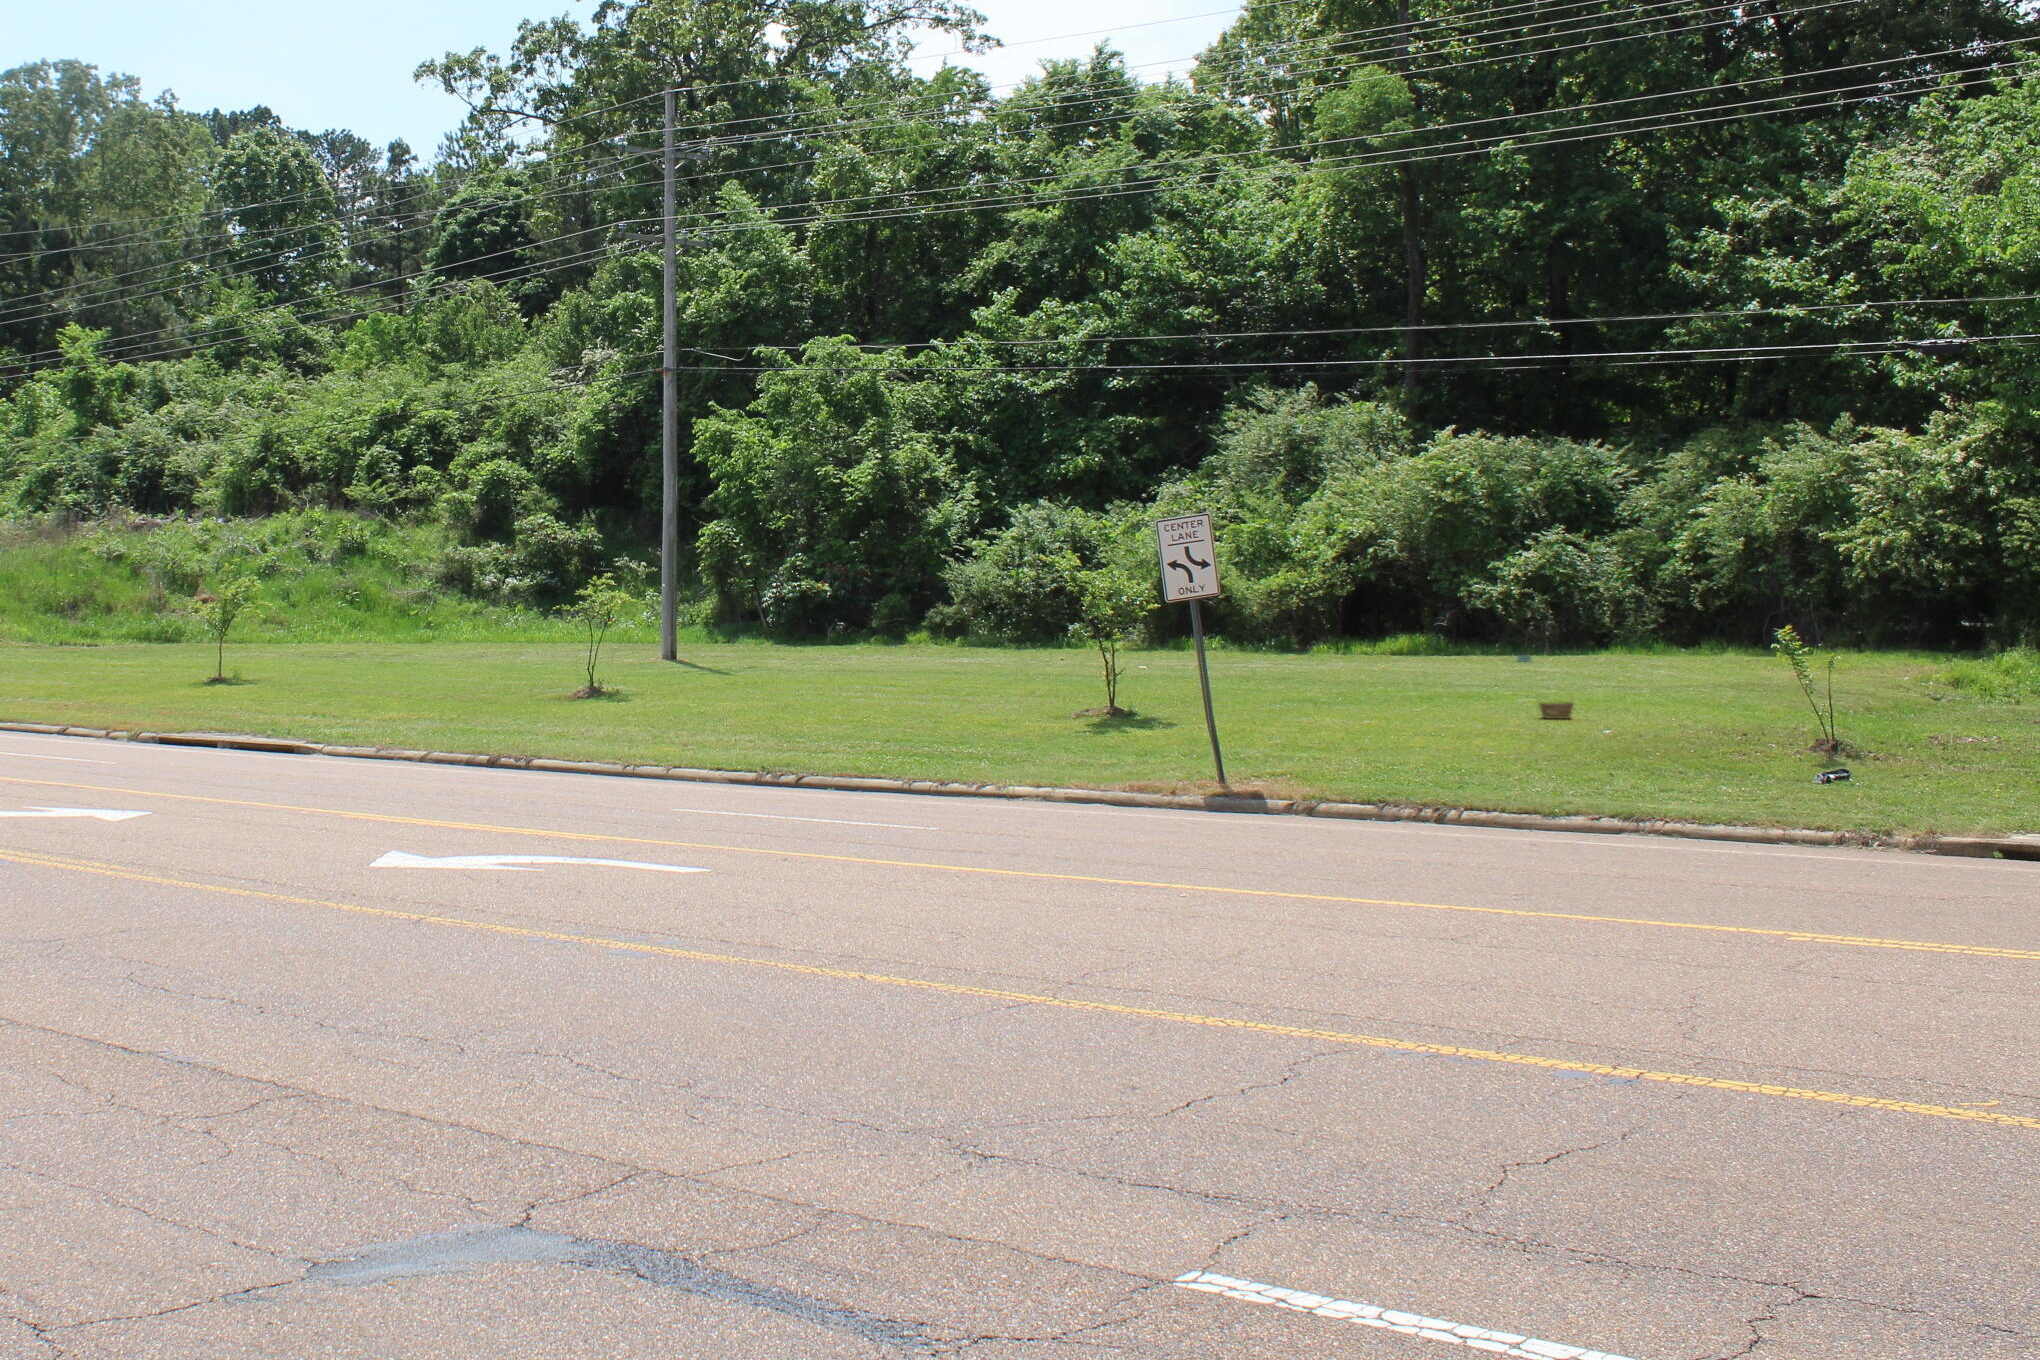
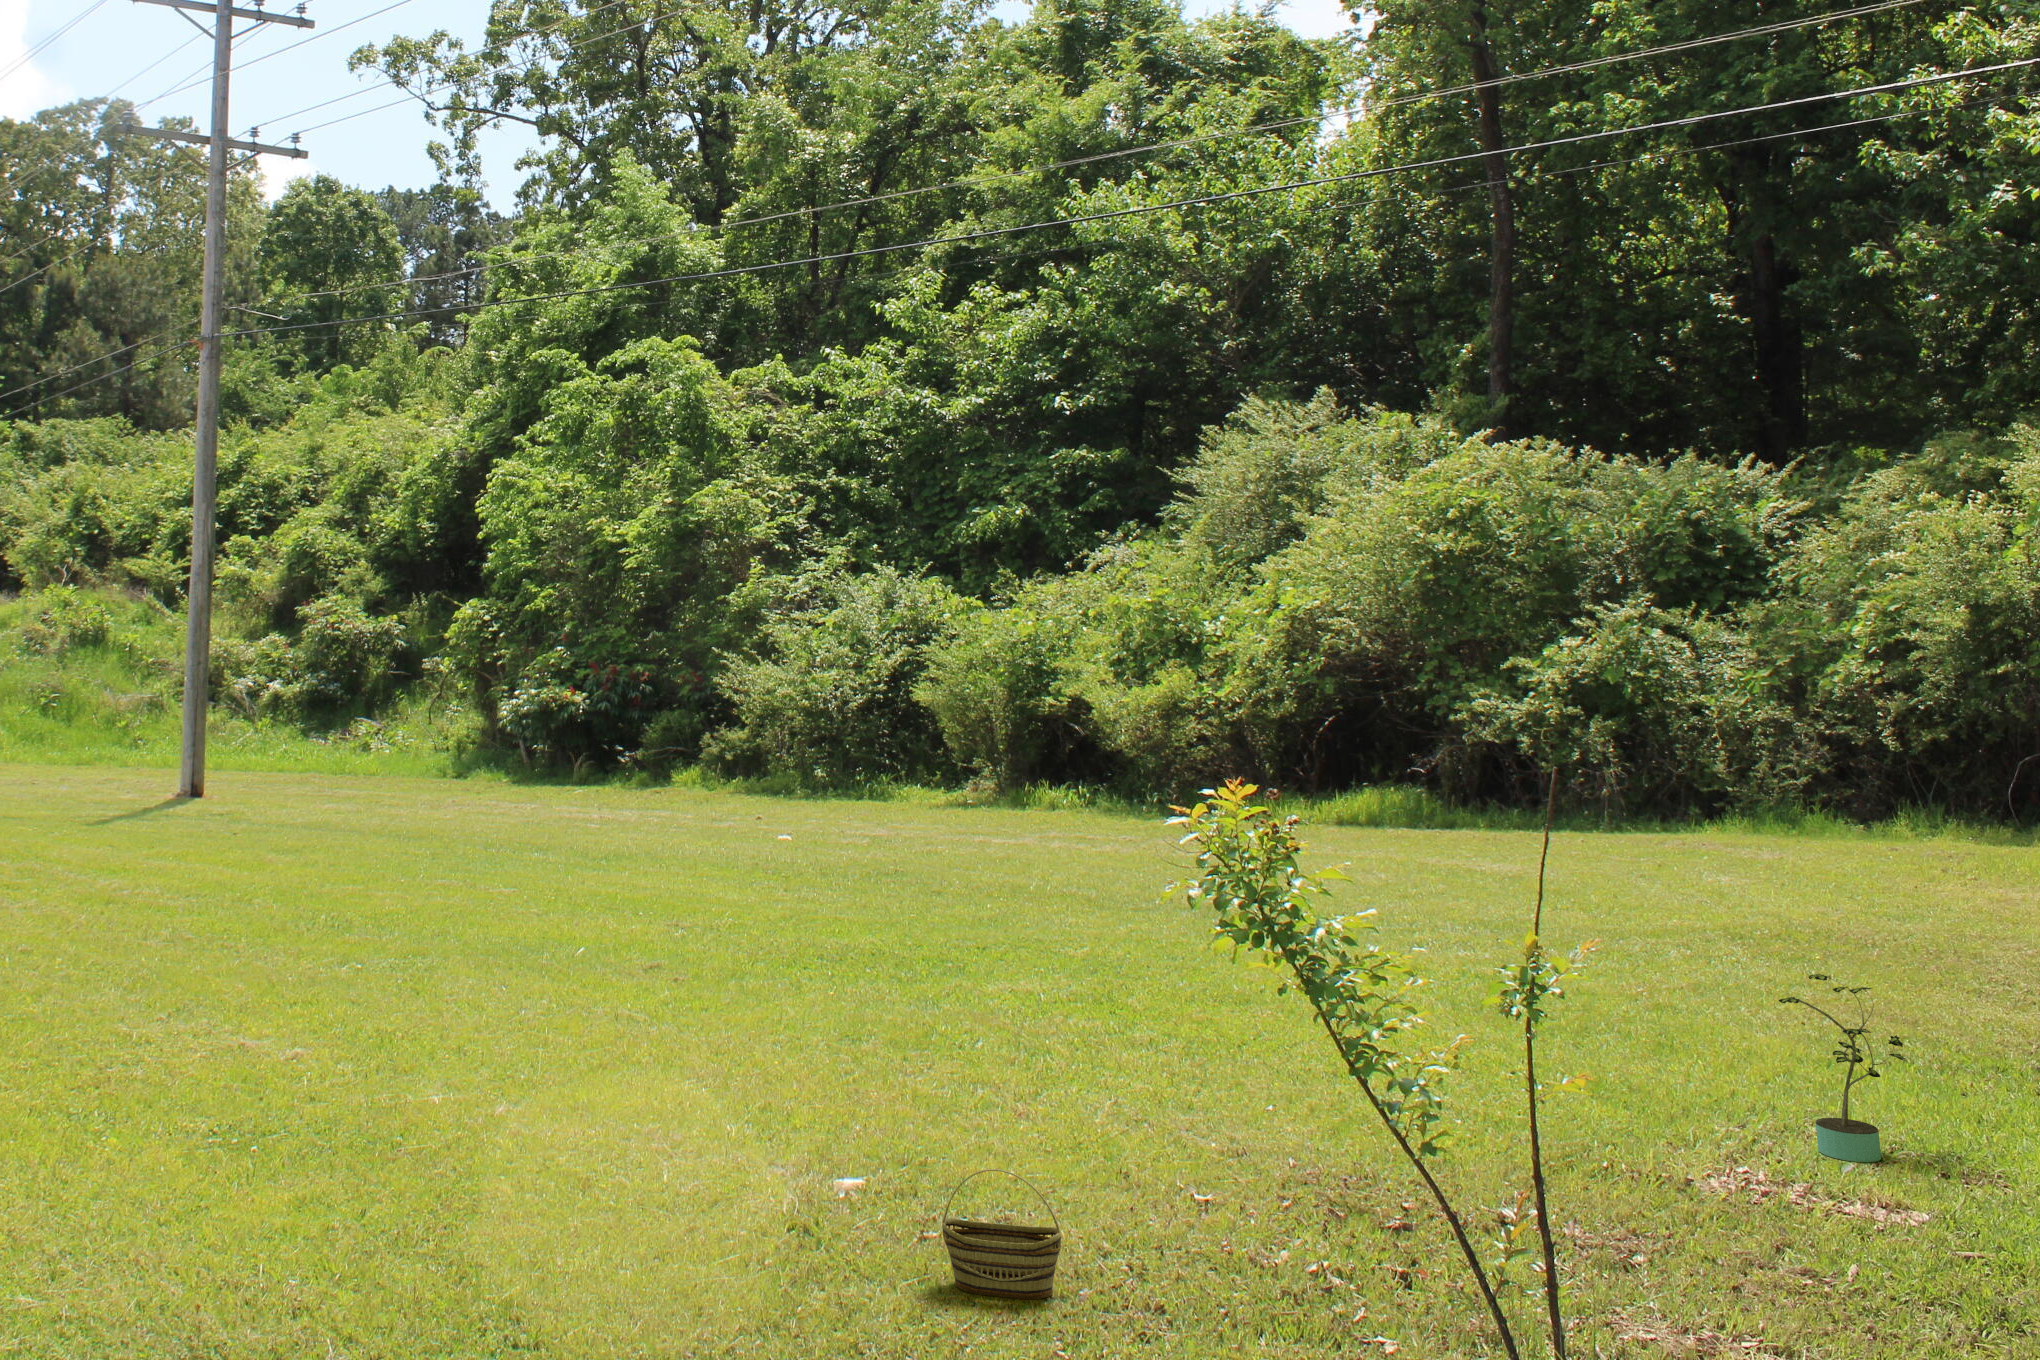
potted plant: present [1513,625,1538,662] -> present [1779,974,1905,1162]

